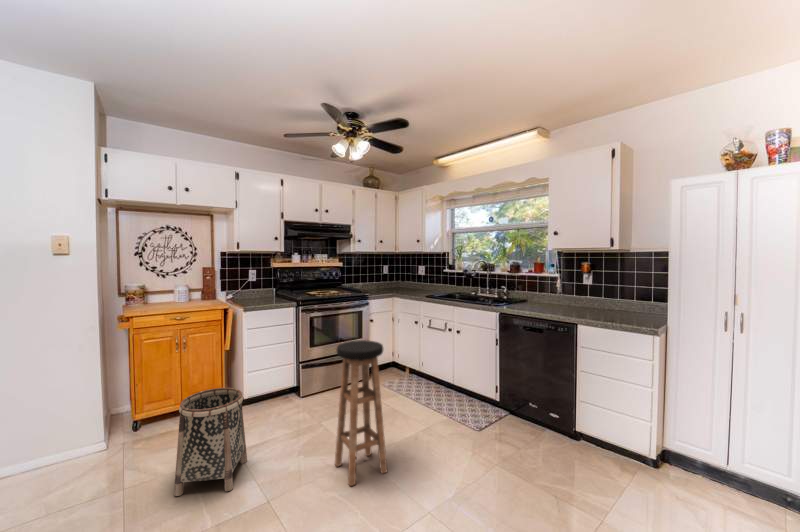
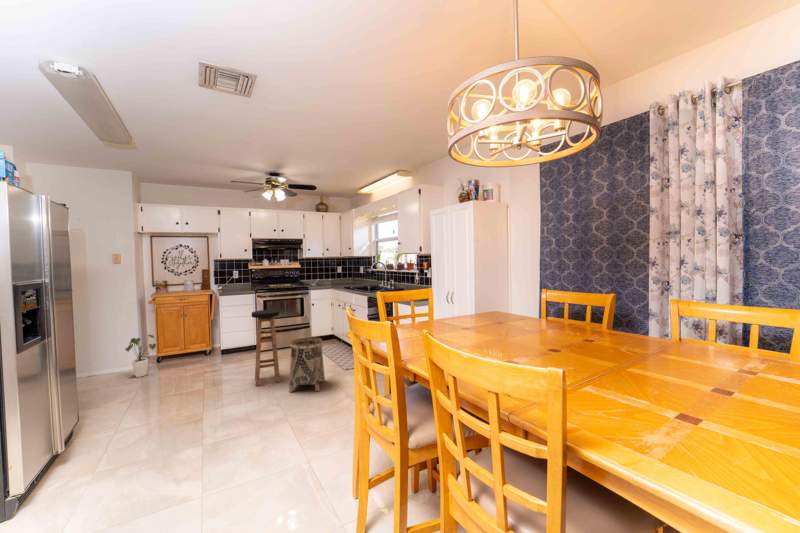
house plant: none [76,382,139,470] -> present [125,334,156,377]
basket: present [174,388,247,496] -> present [289,337,325,392]

